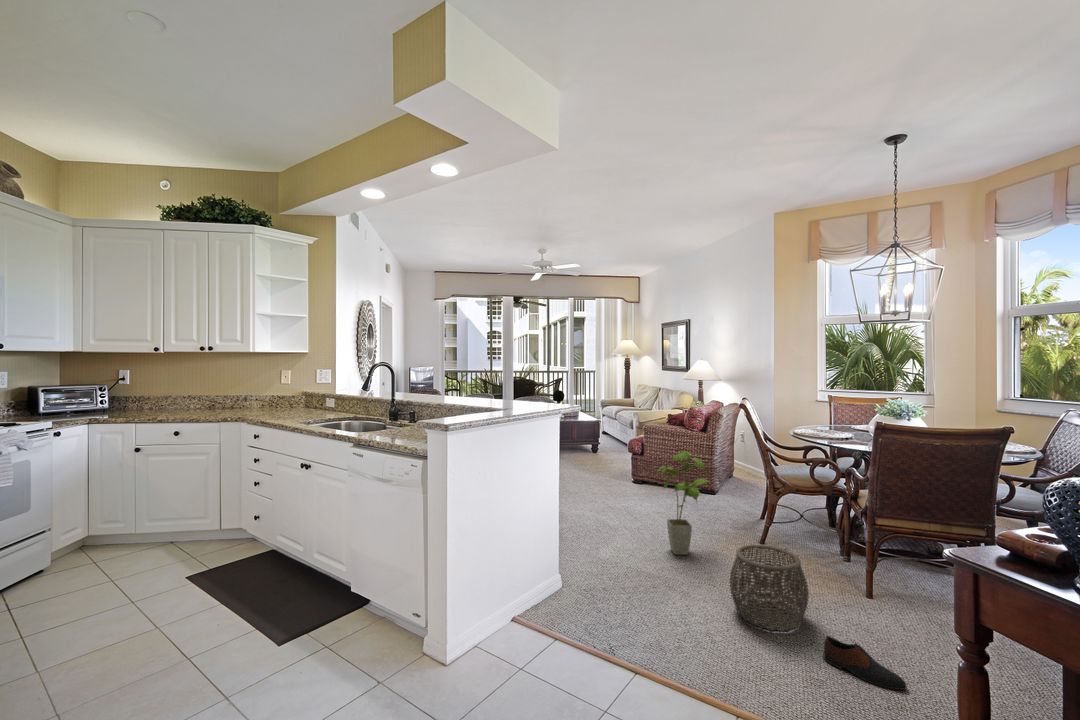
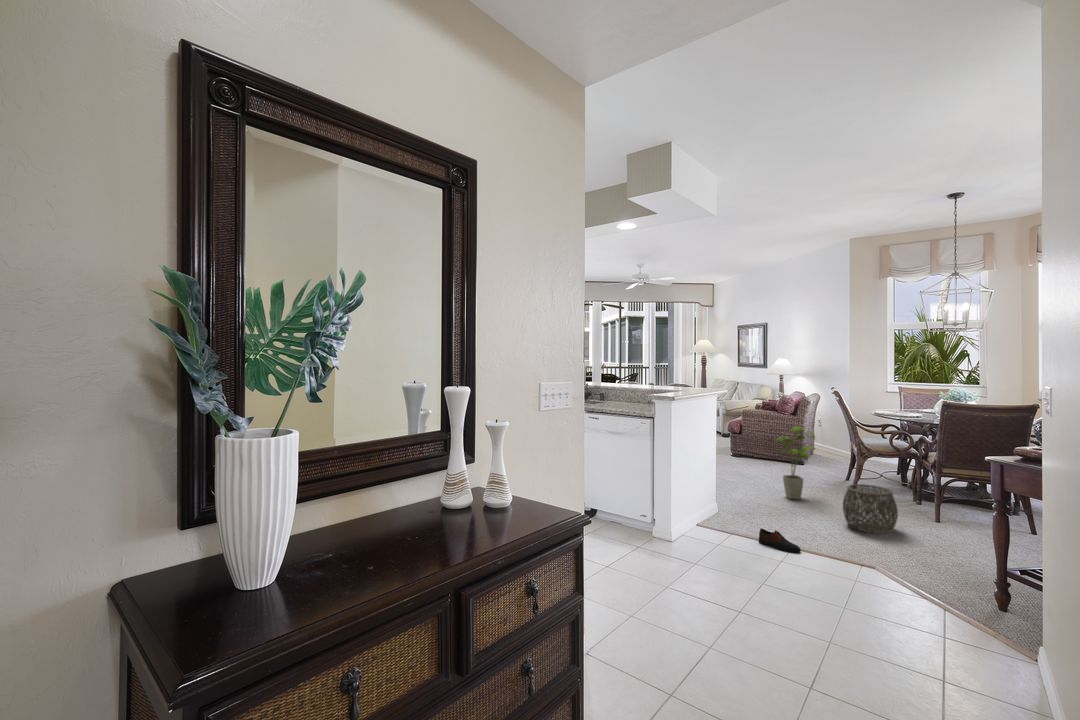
shoe: present [823,636,906,690] -> present [759,528,801,552]

